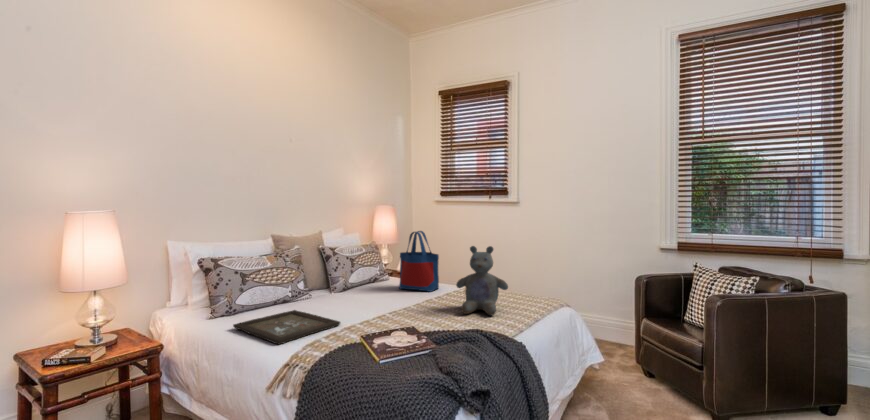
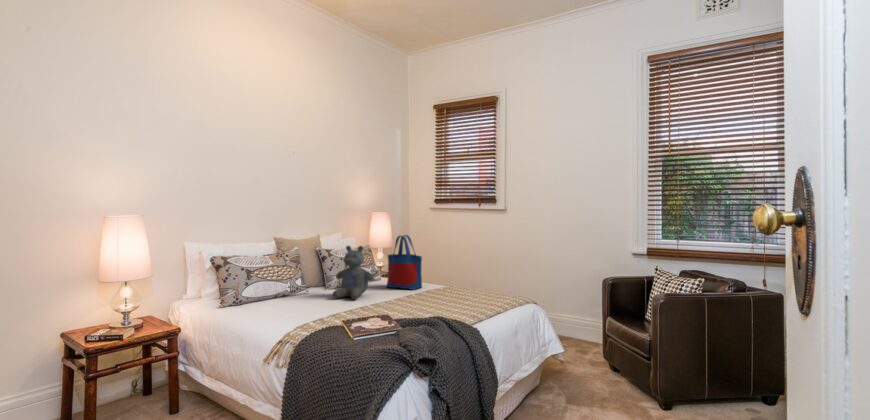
stuffed bear: present [456,246,508,315] -> present [333,246,374,300]
tray: present [233,310,340,345] -> none [238,302,328,326]

